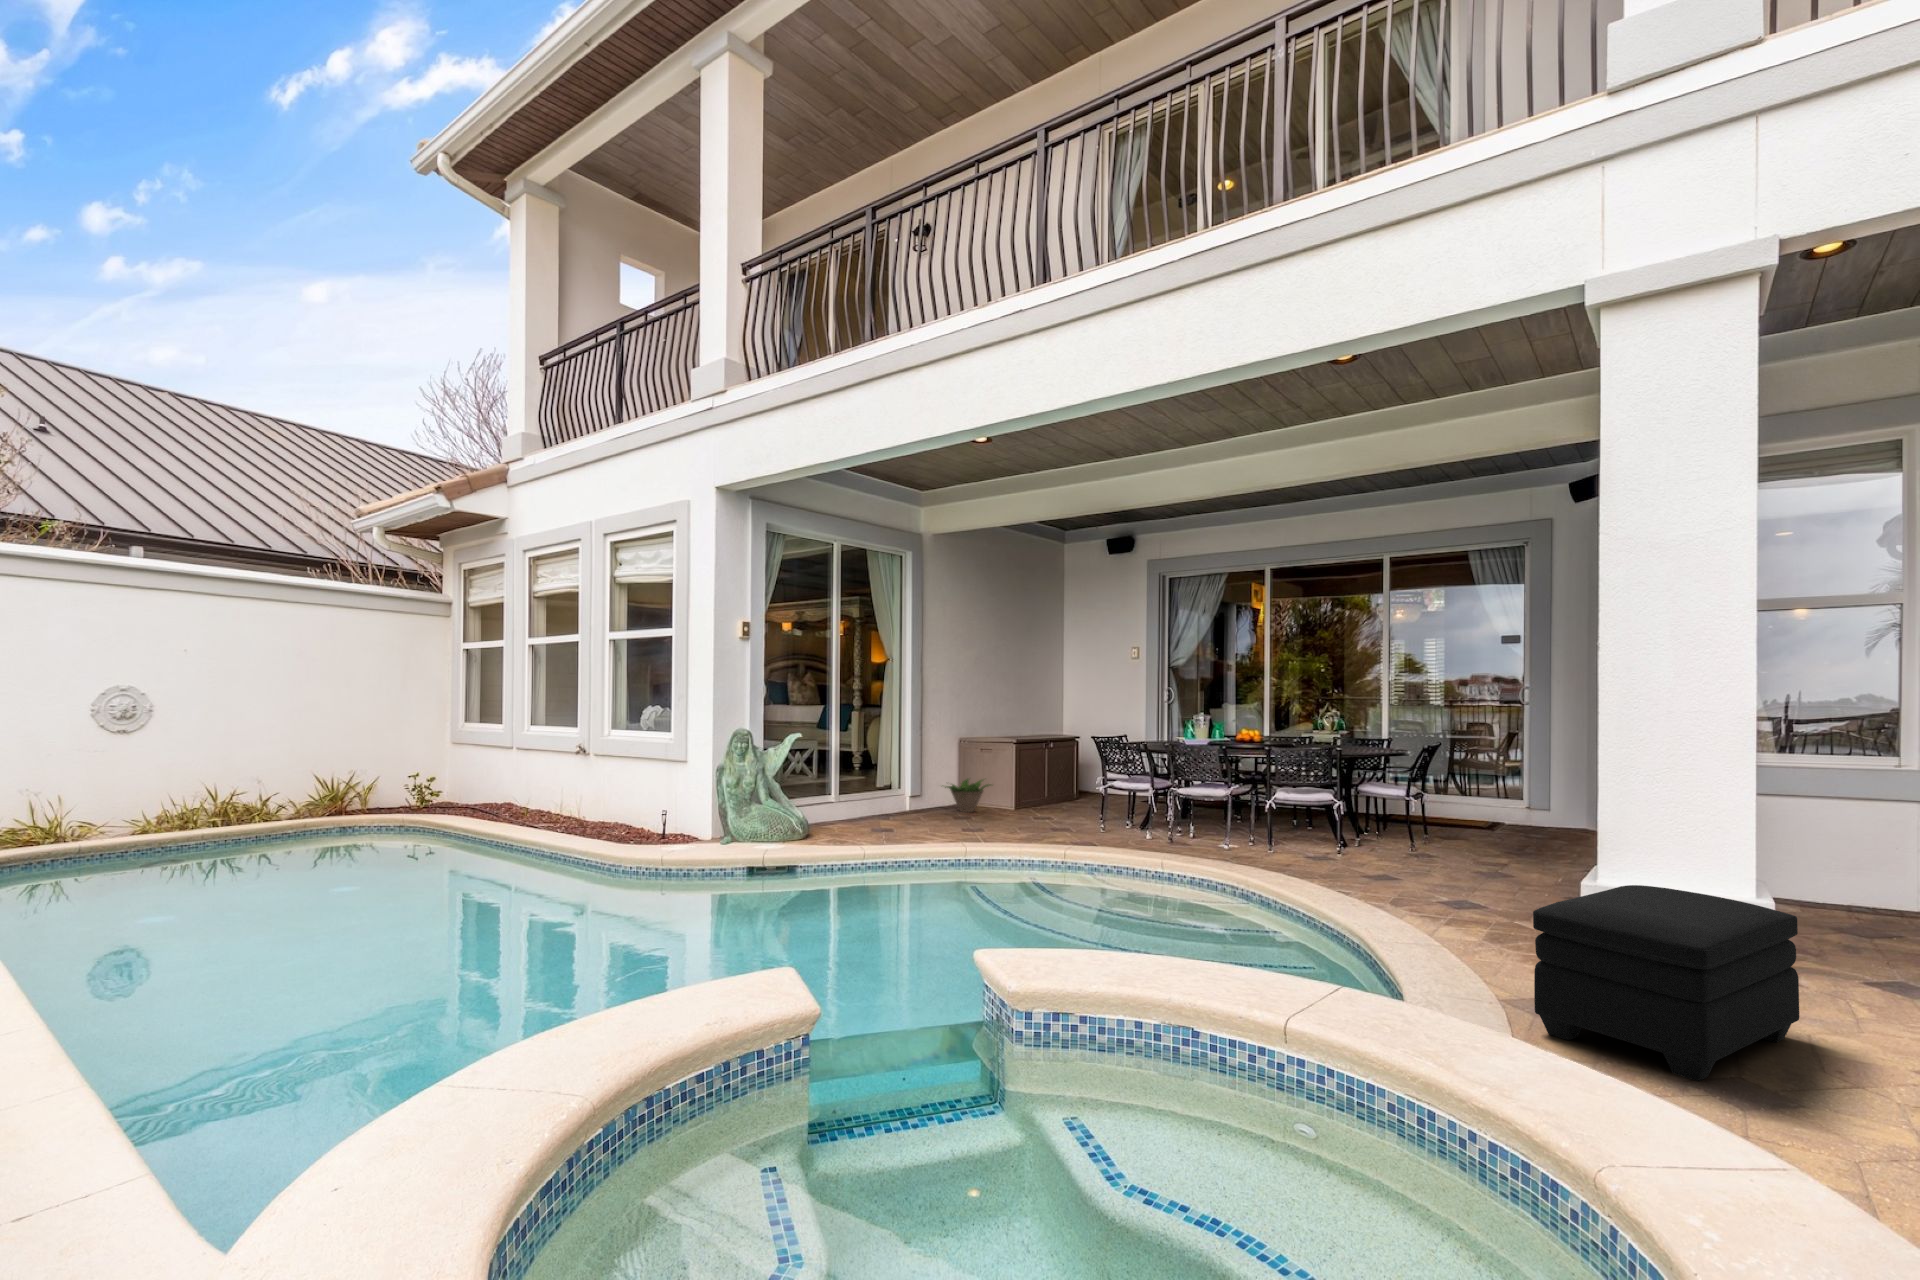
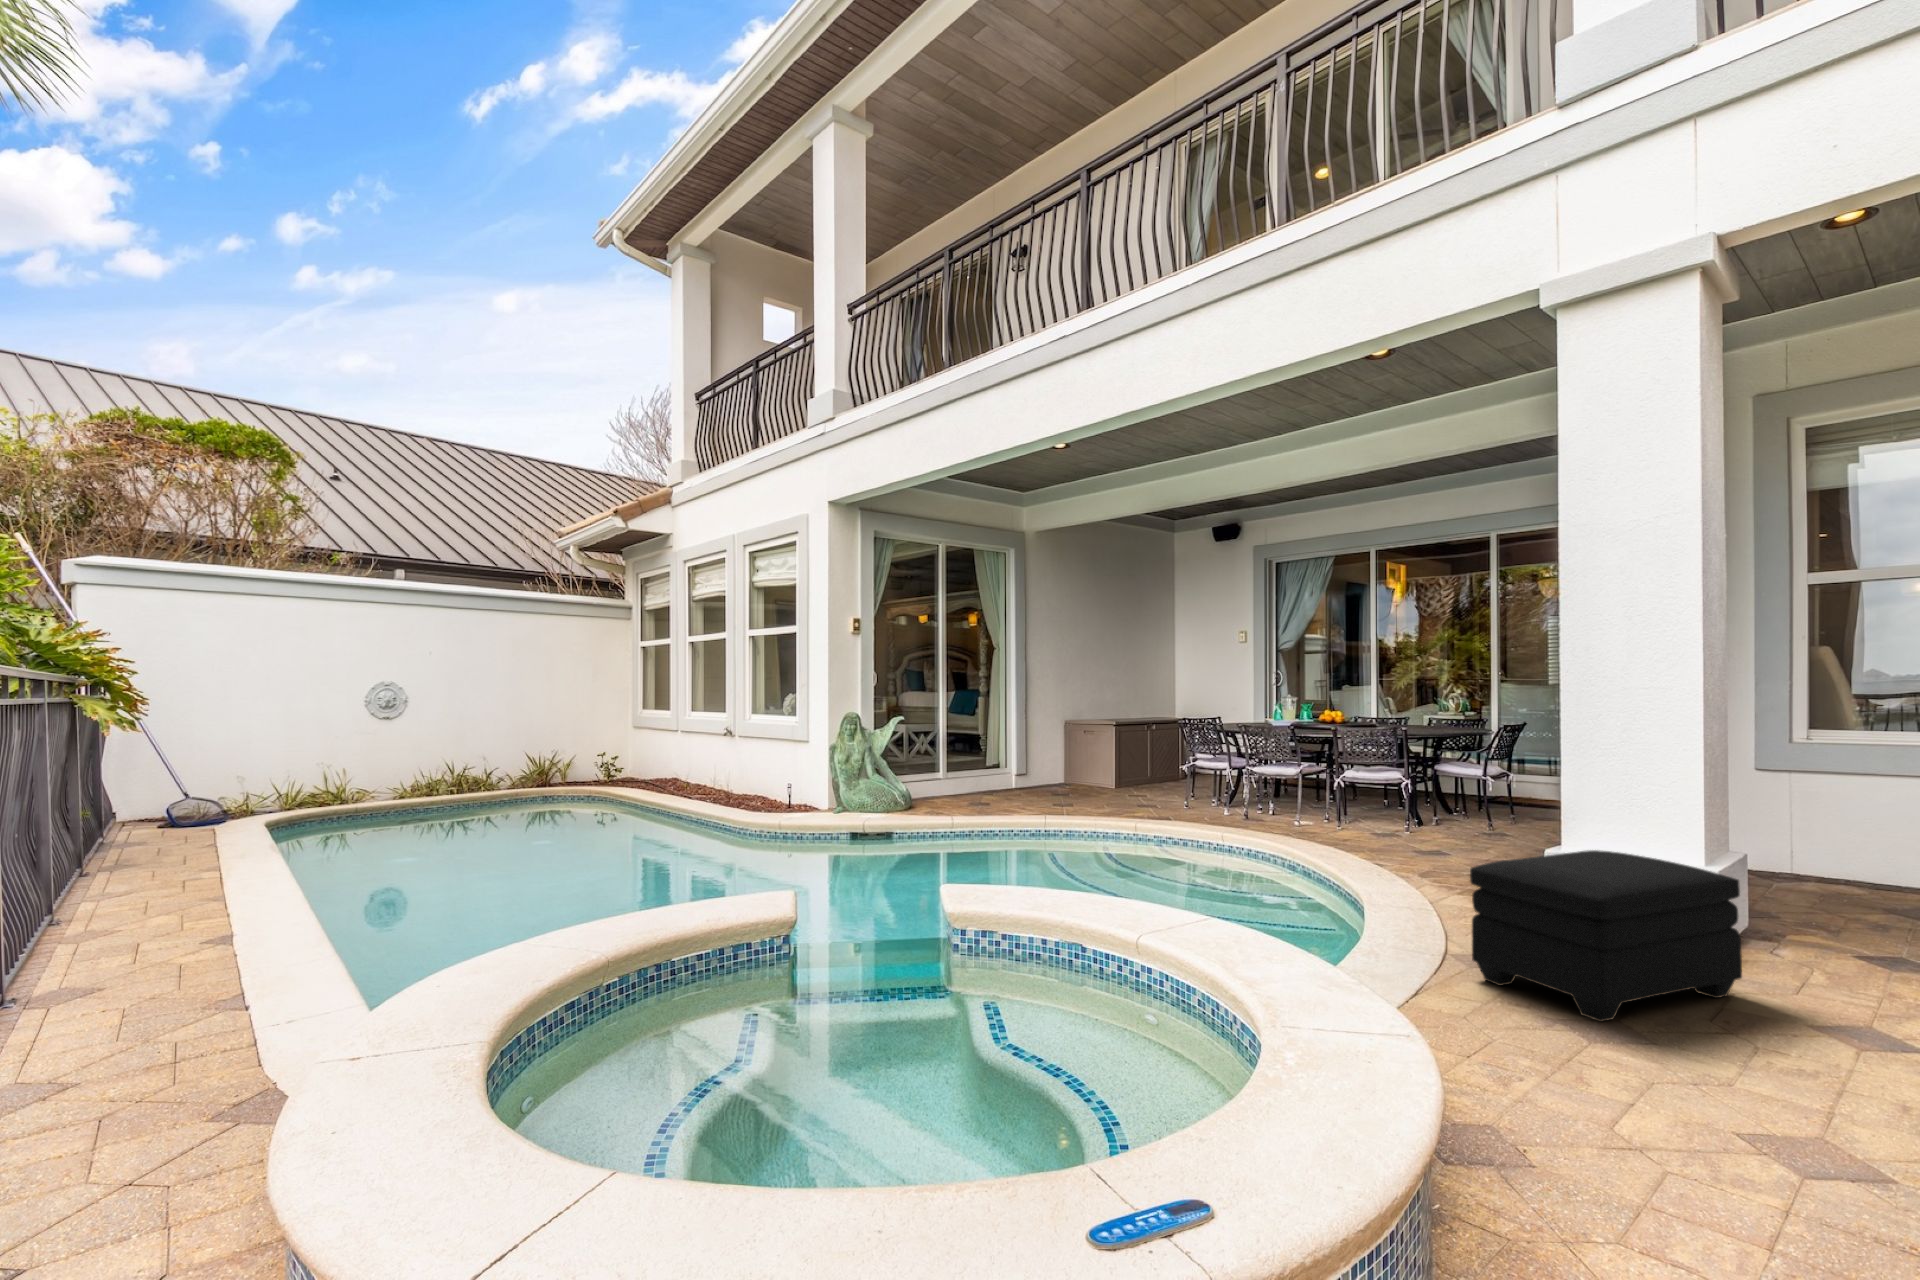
decorative plant: present [945,779,990,812] -> none [1042,760,1093,792]

